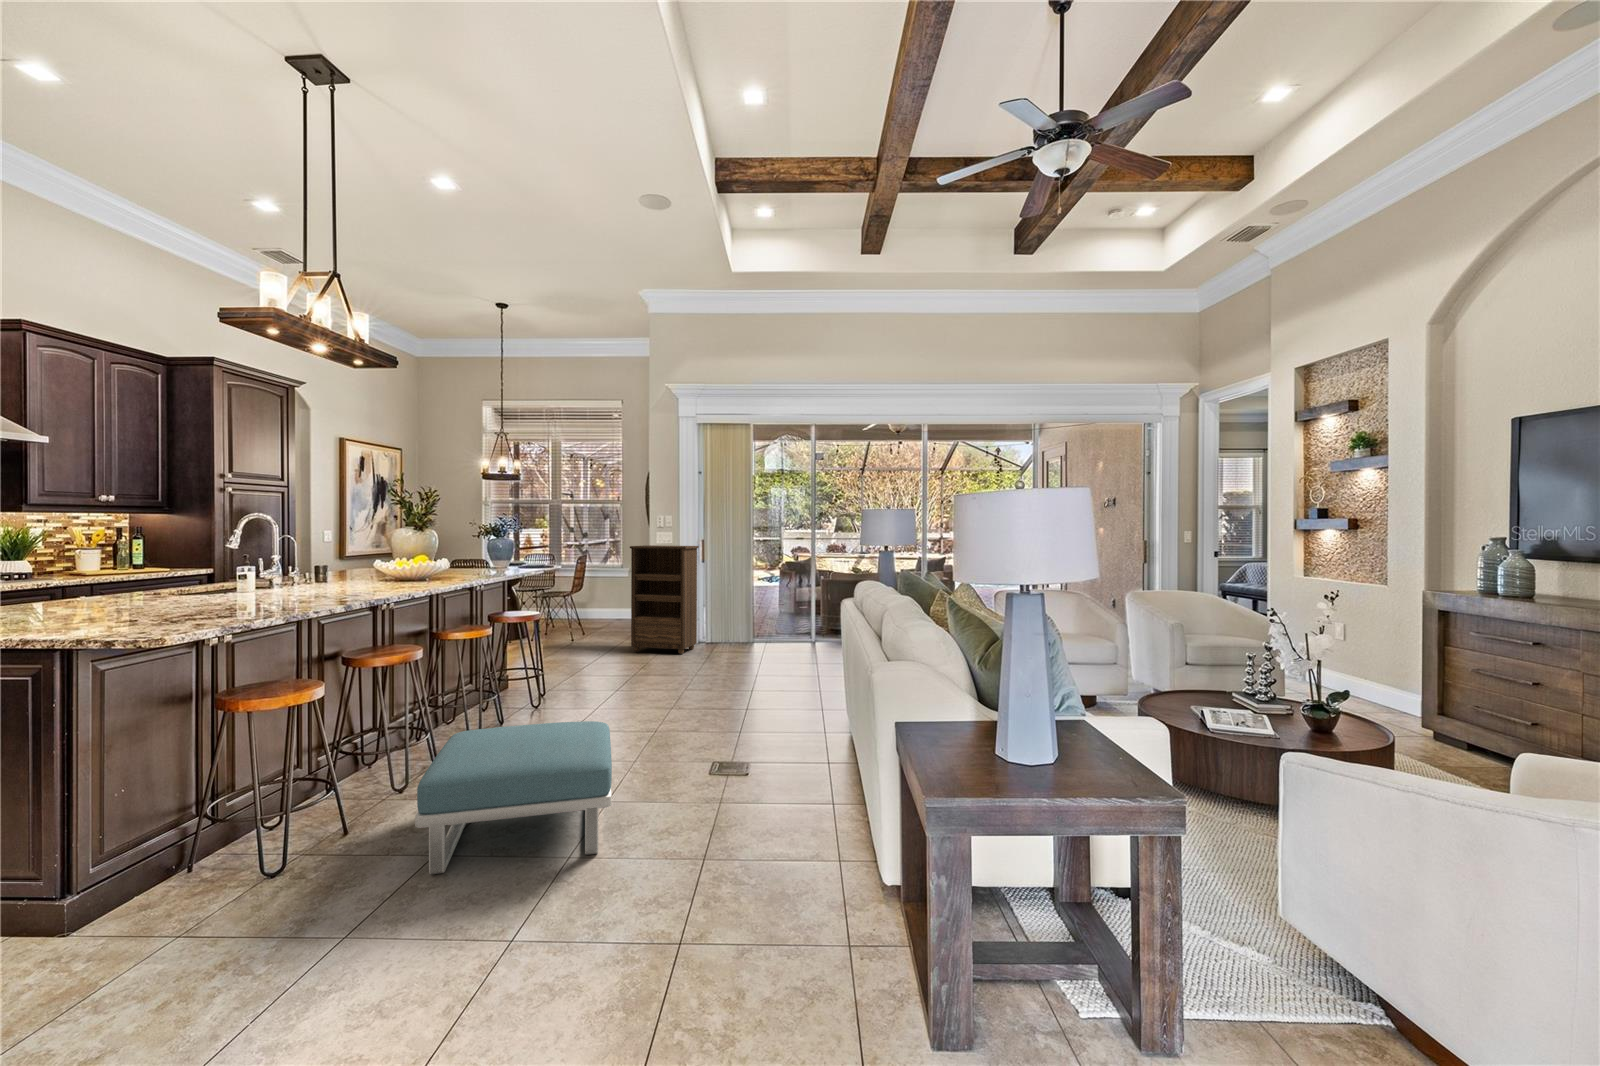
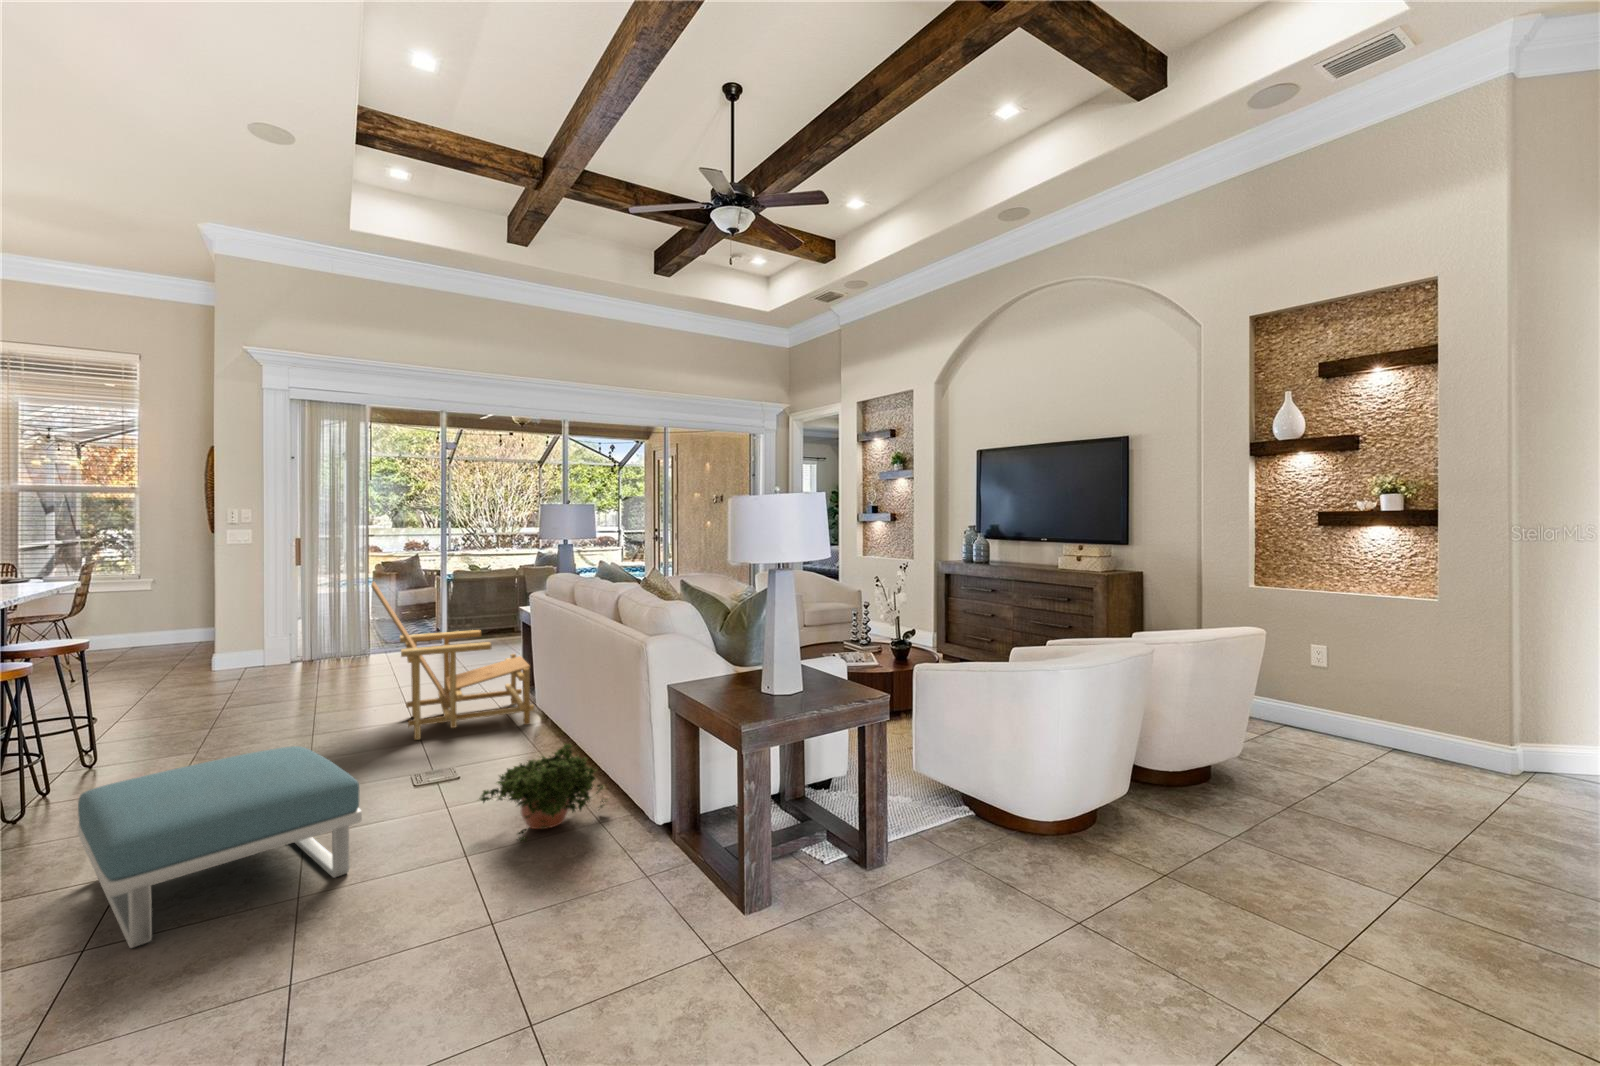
bookshelf: present [630,545,699,654] -> none [186,545,292,681]
lounge chair: none [705,578,843,733] -> present [371,581,534,740]
potted plant: none [717,766,852,869] -> present [479,744,606,841]

